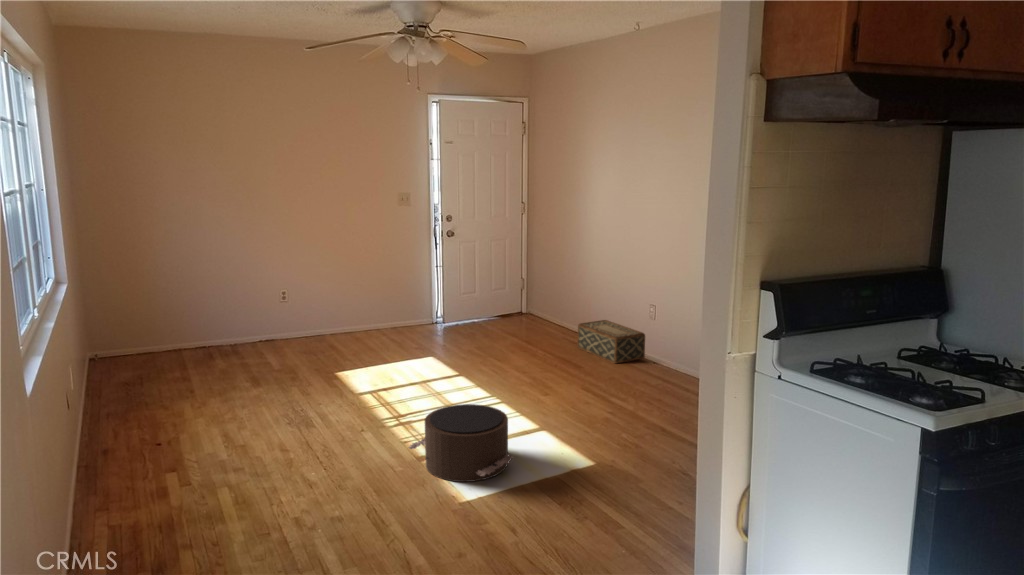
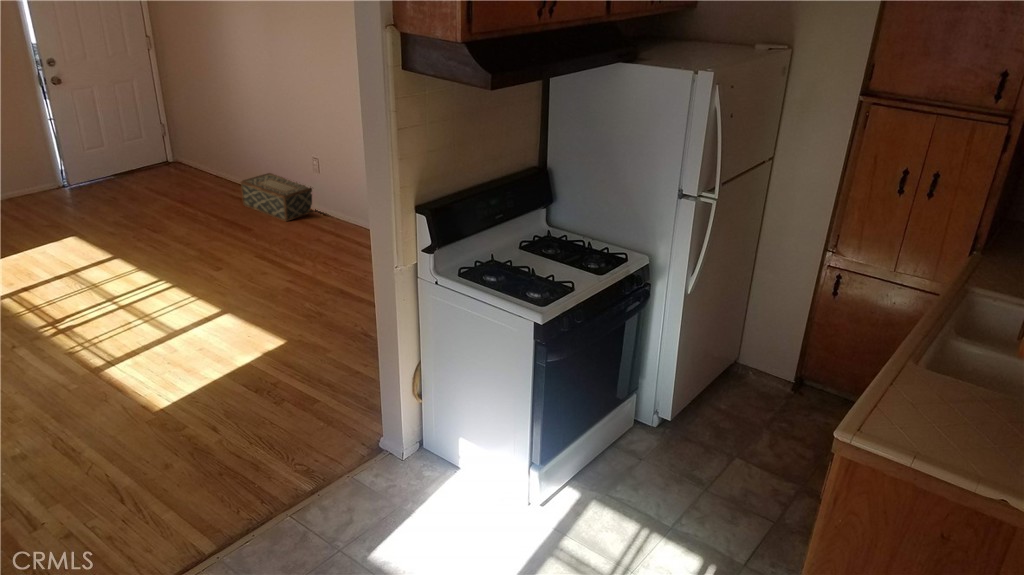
pouf: present [408,404,515,482] -> none [80,305,203,389]

